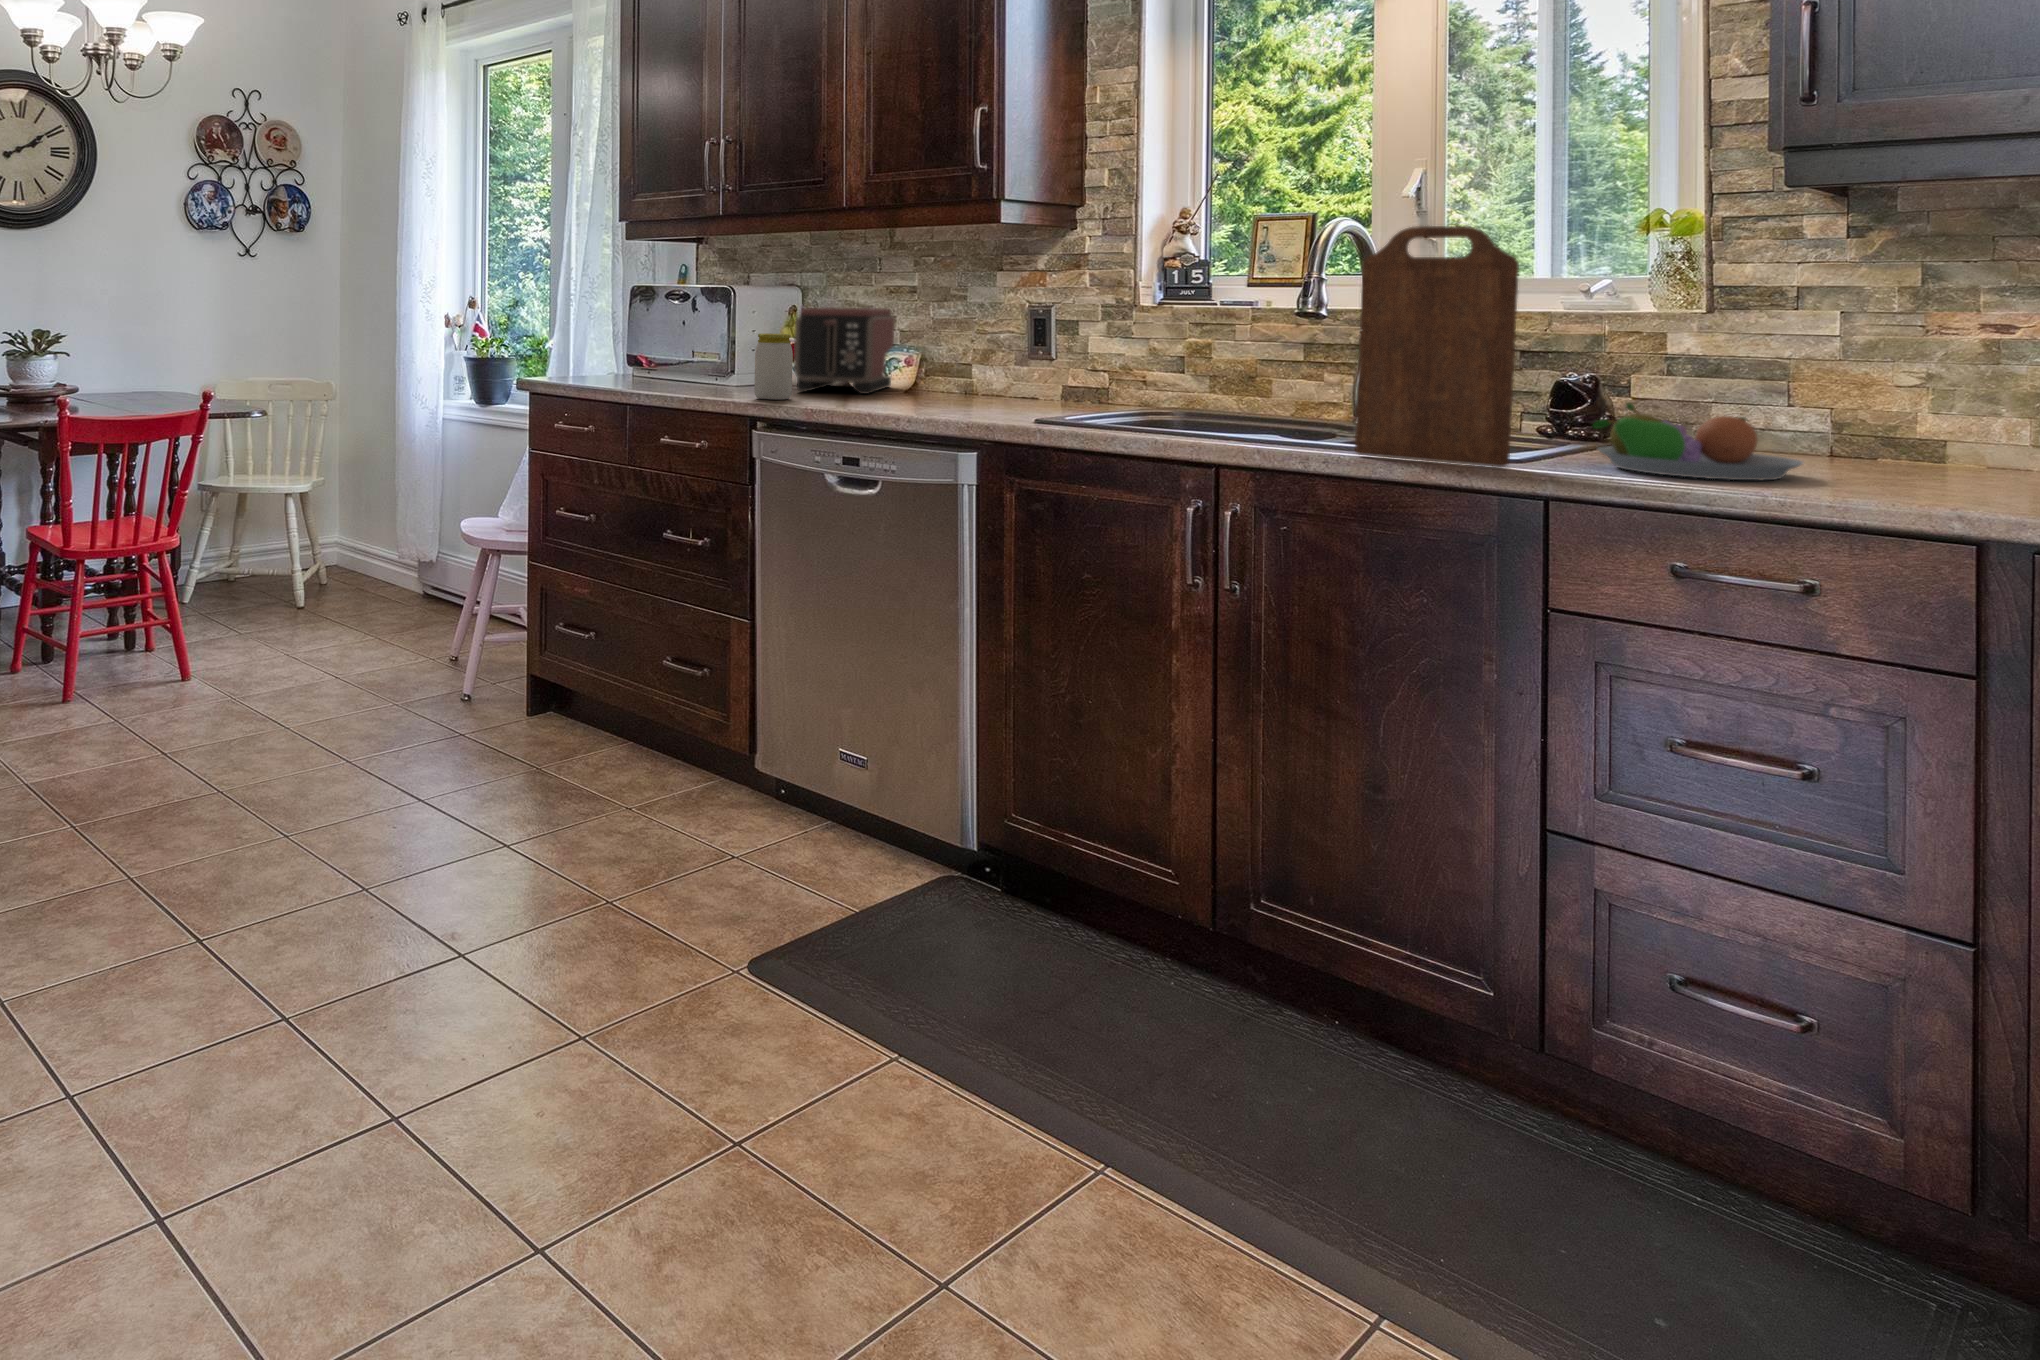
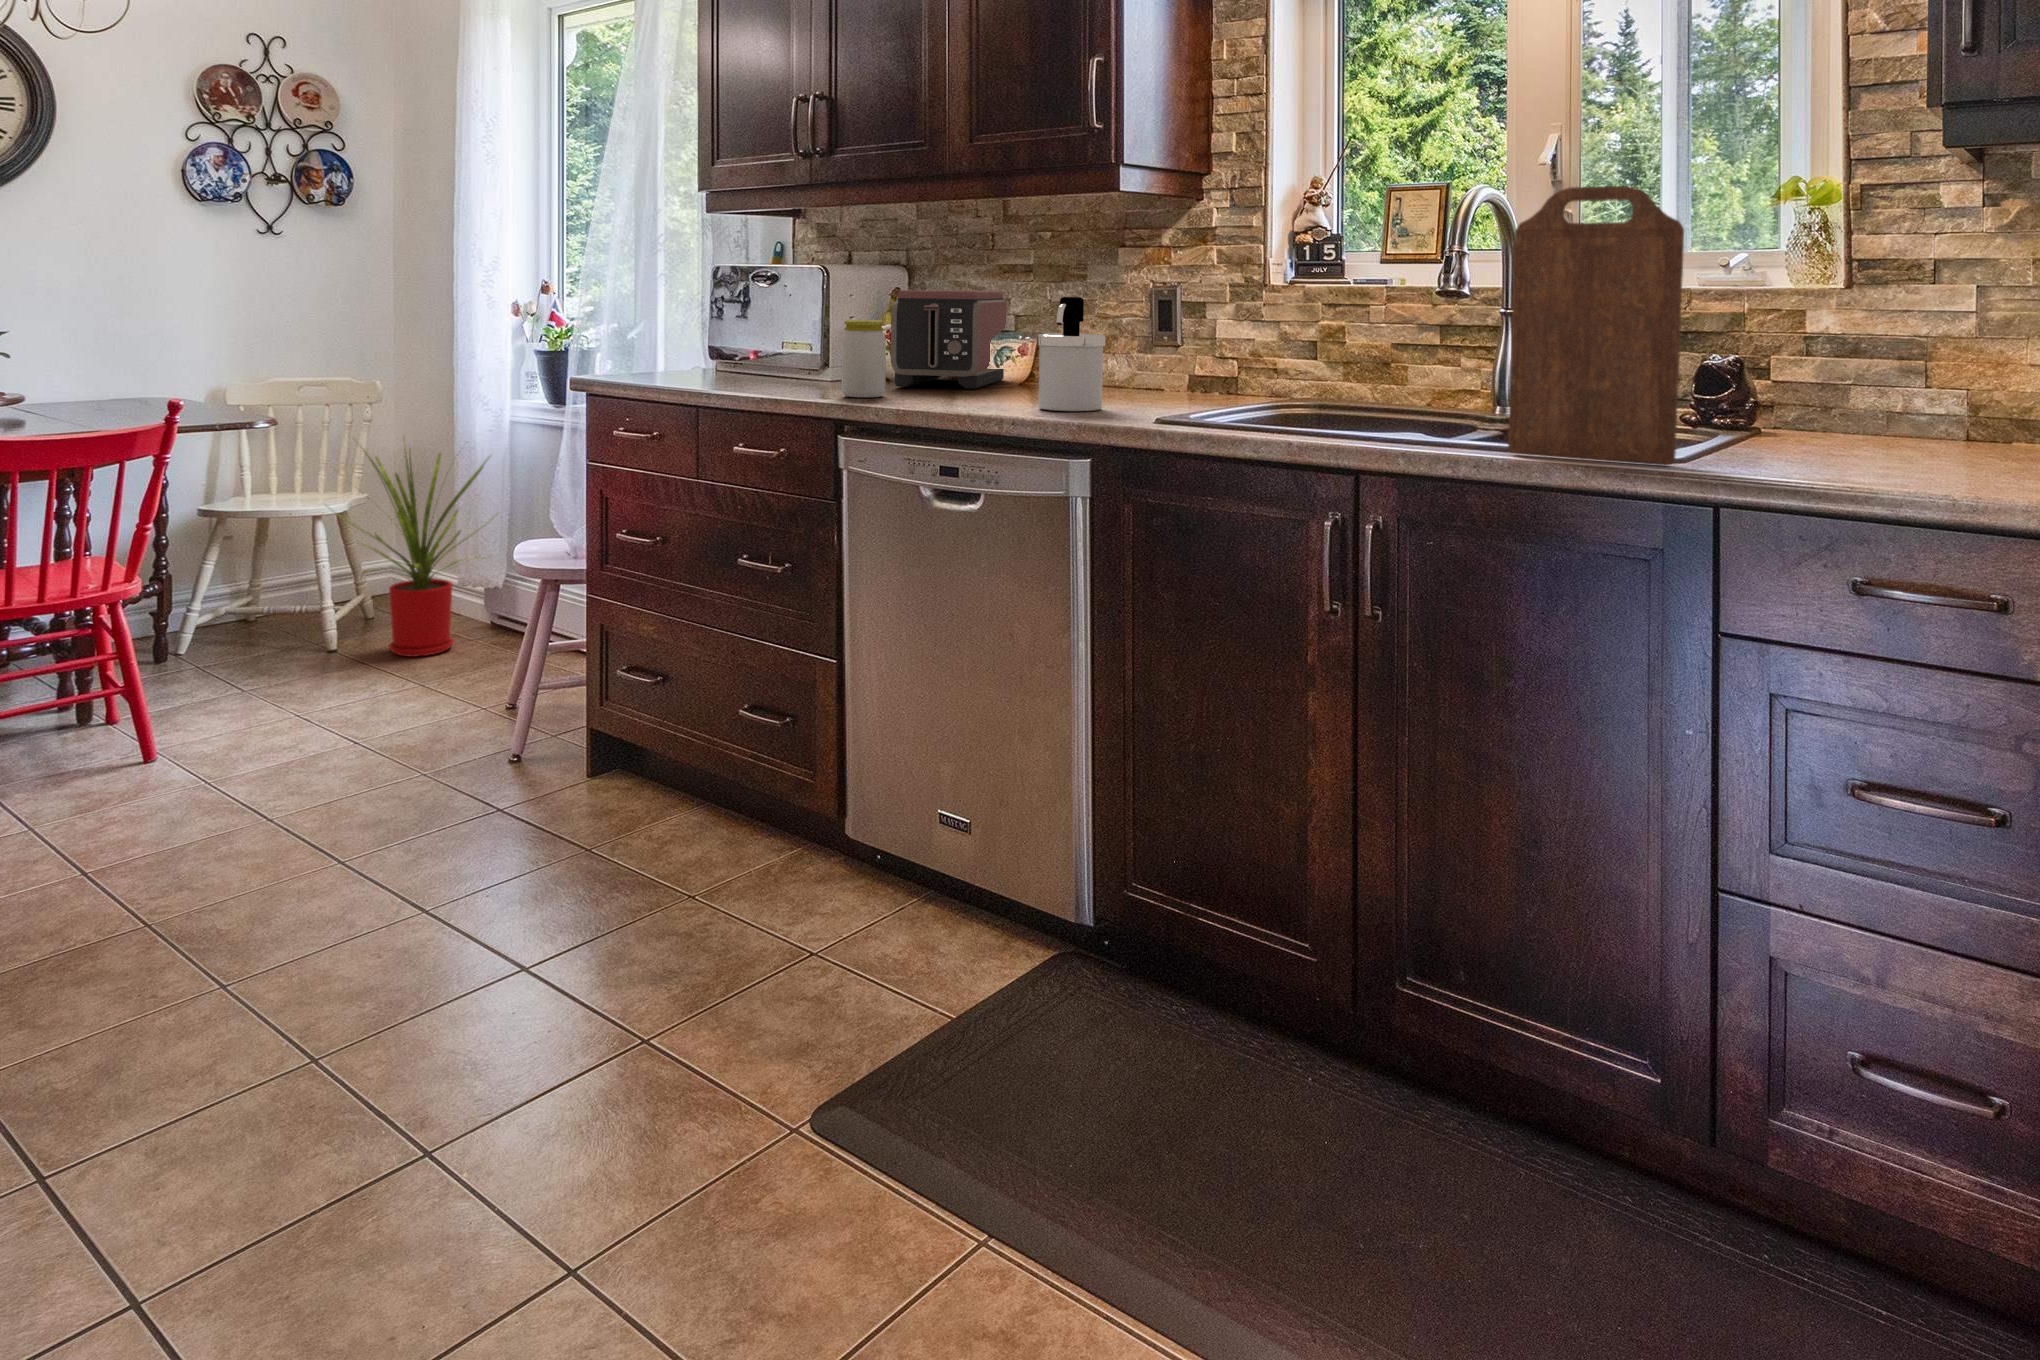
soap dispenser: none [929,316,990,414] -> present [1037,297,1105,411]
fruit bowl: present [1592,403,1803,480] -> none [1761,388,1976,475]
house plant: none [298,425,439,615] -> present [333,440,488,656]

